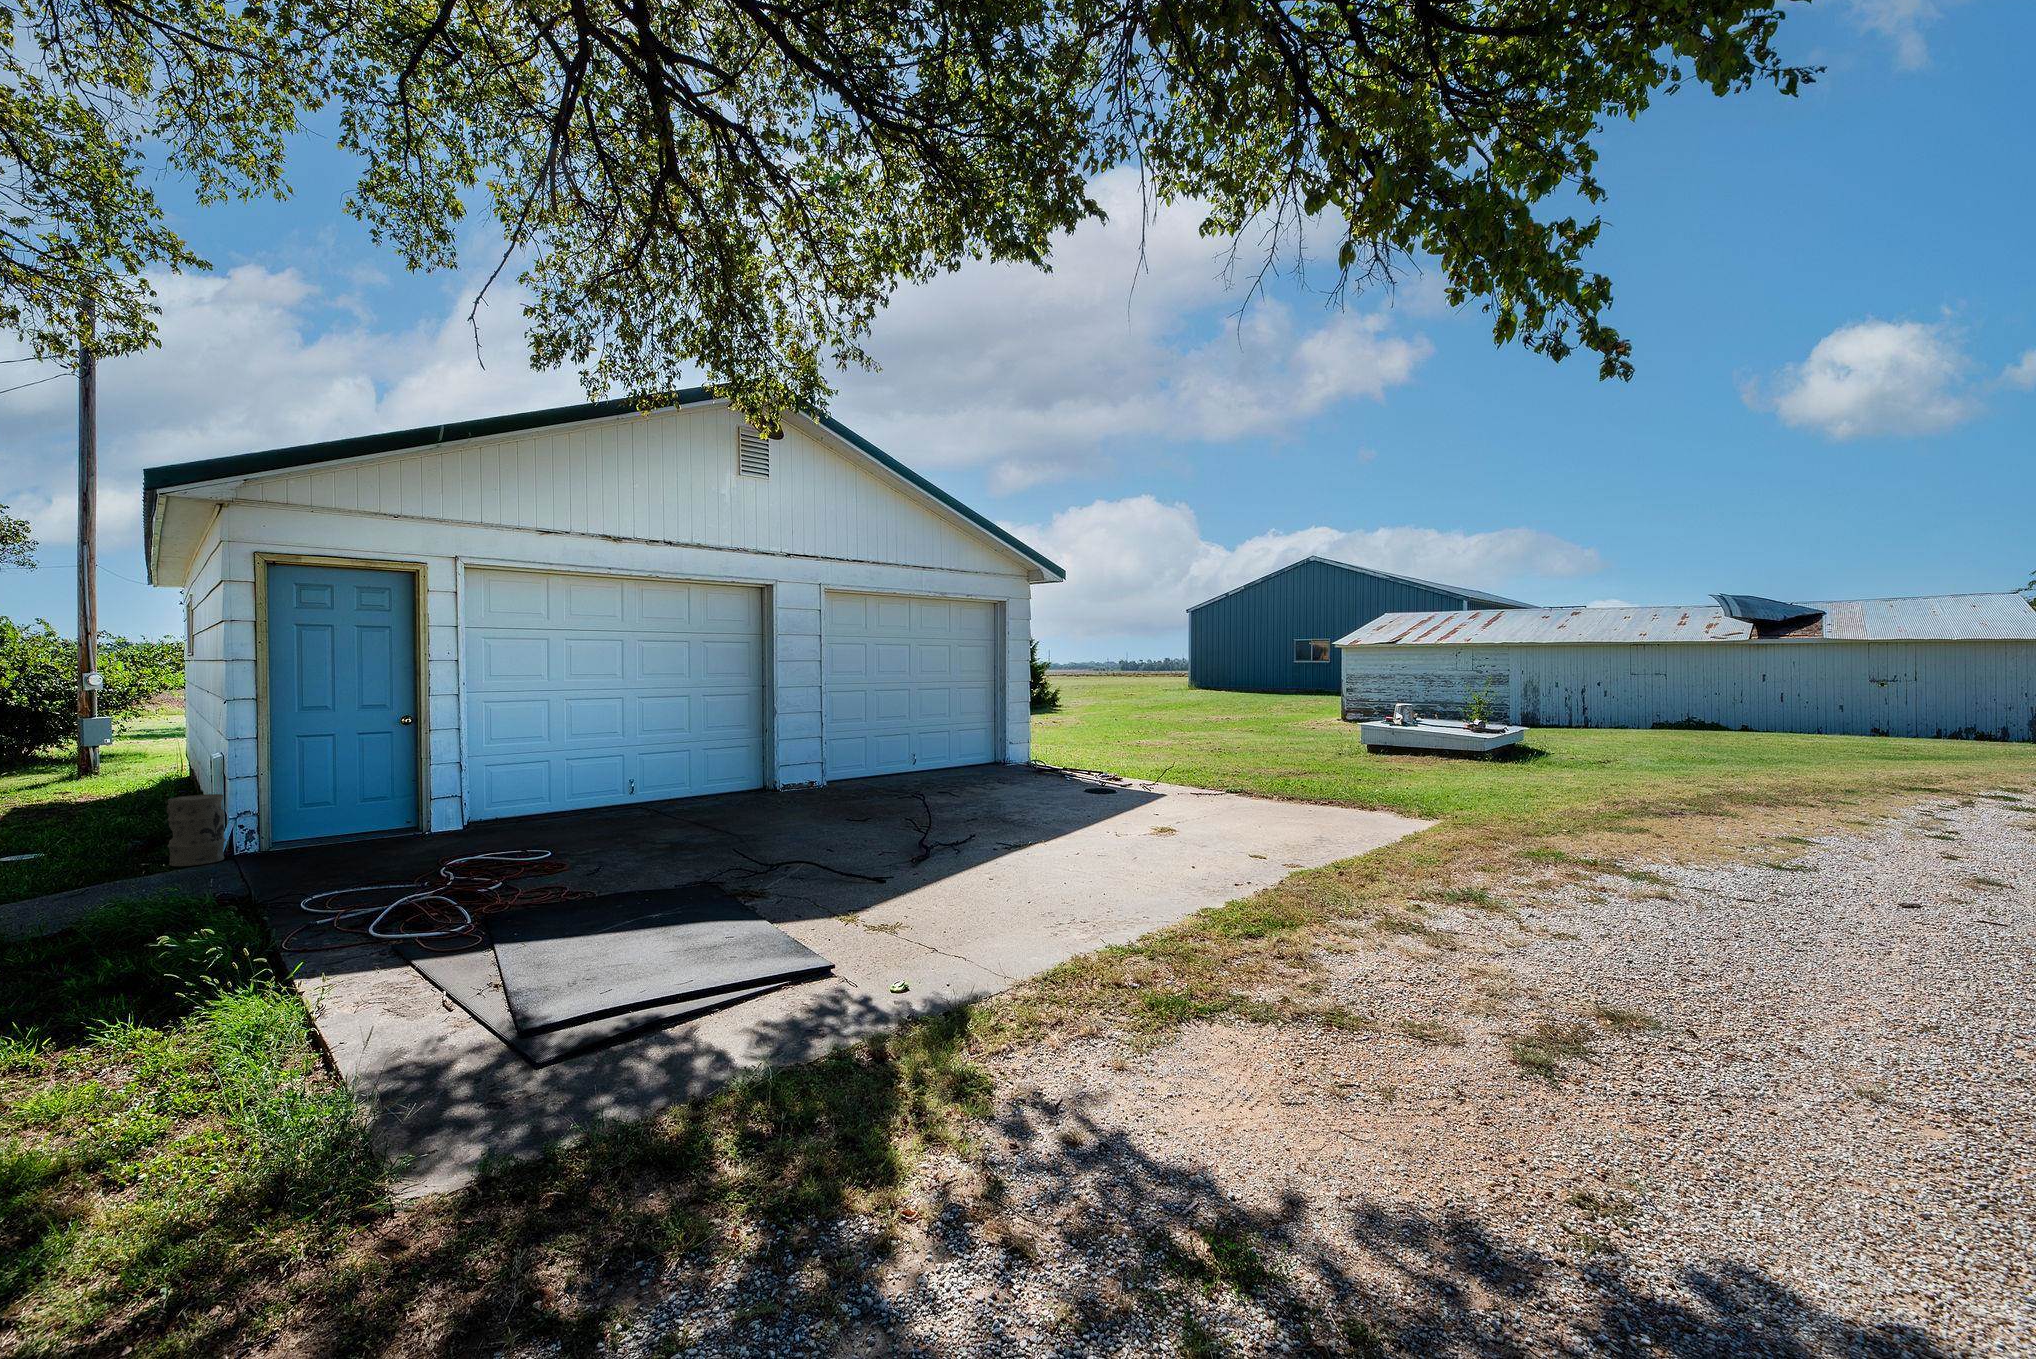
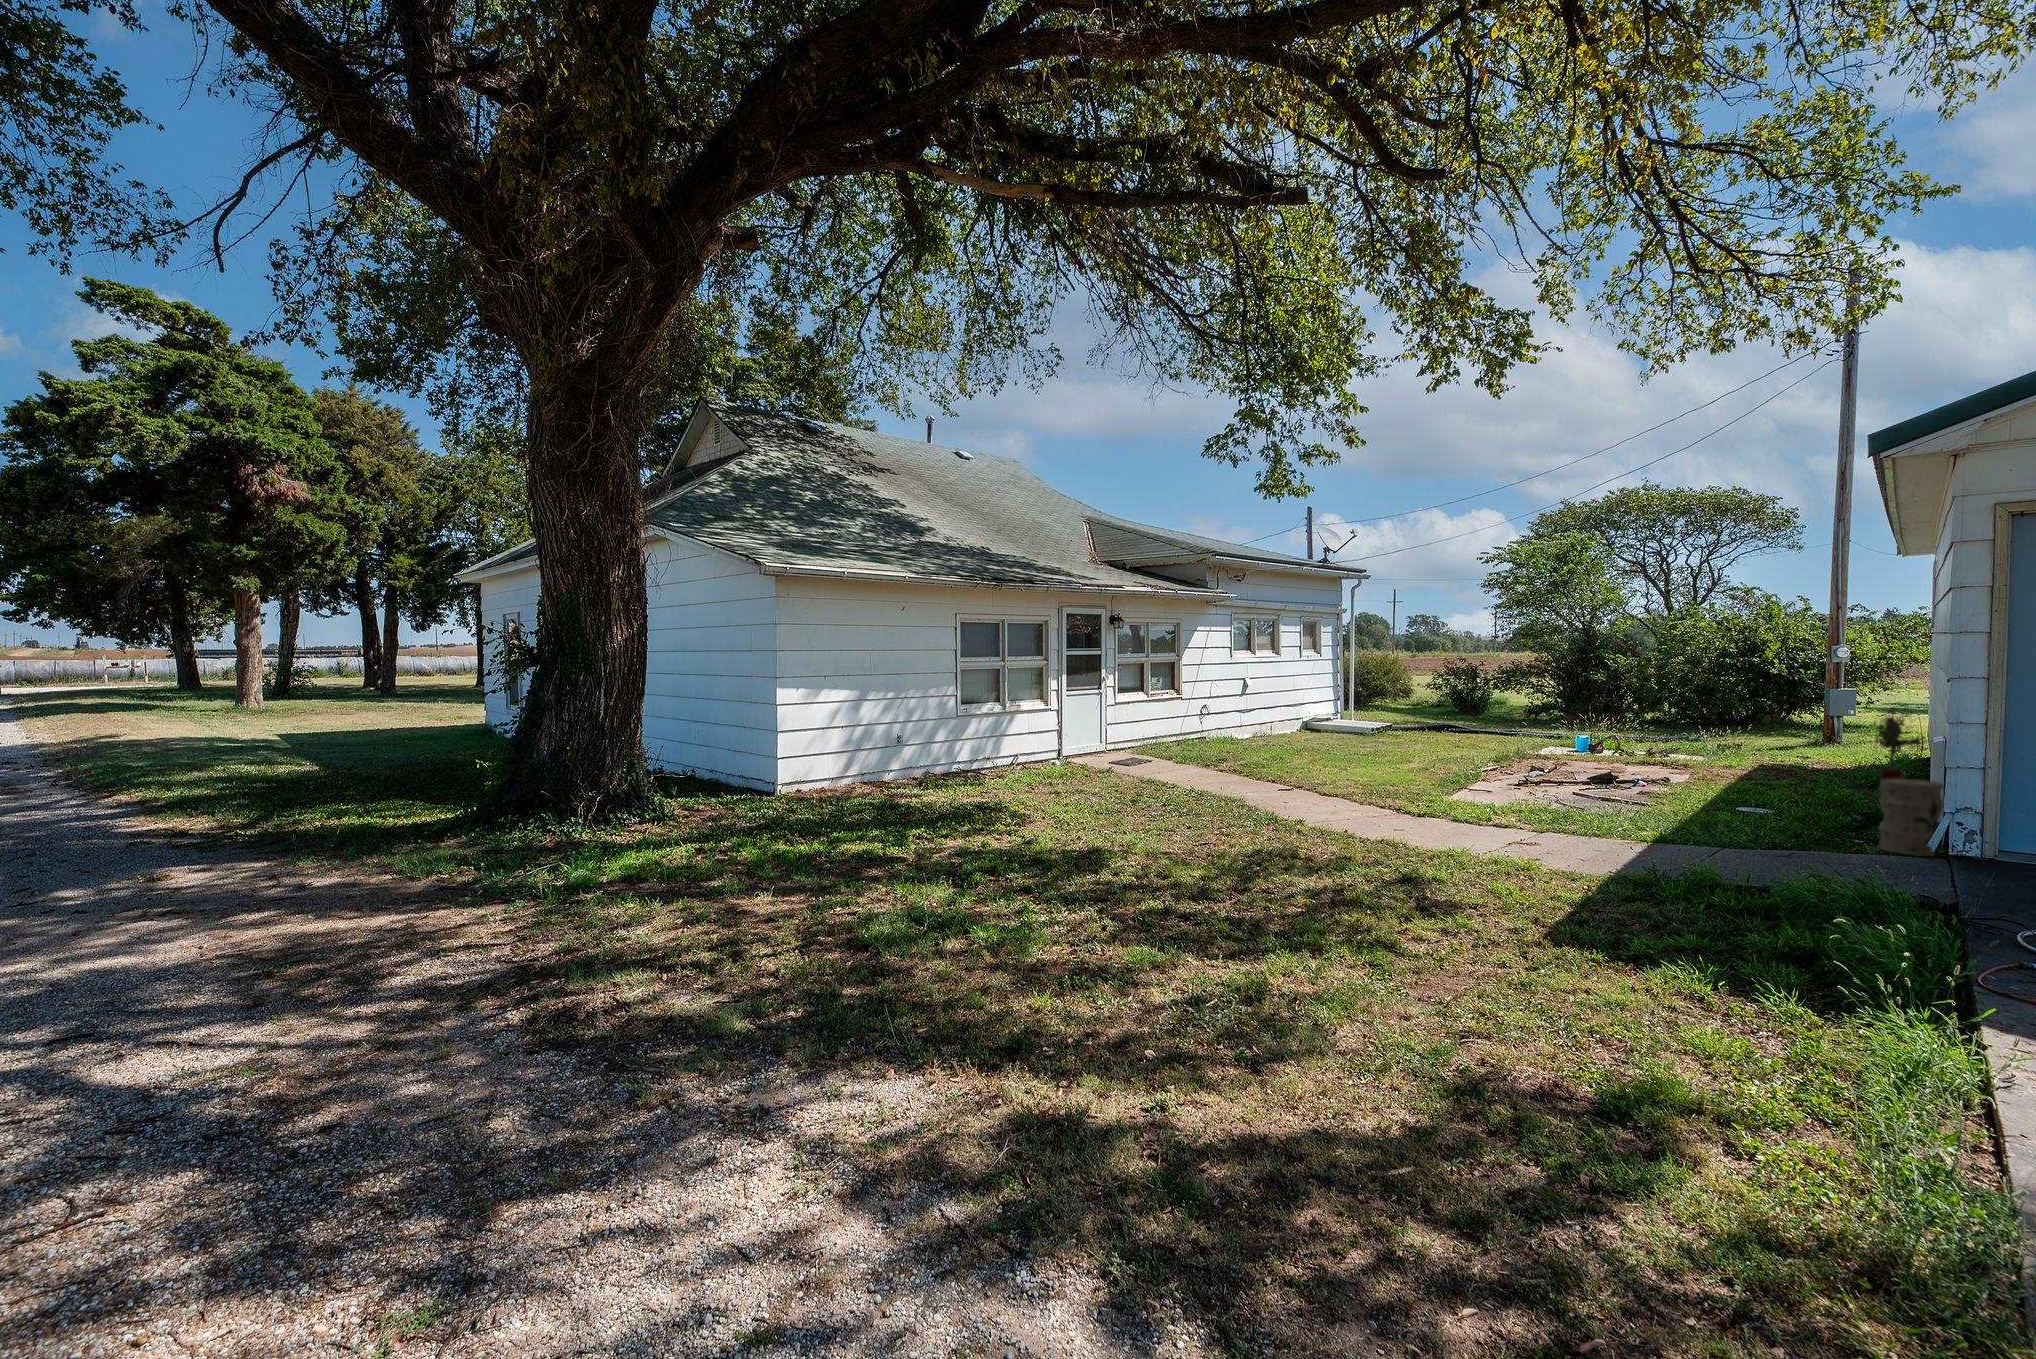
potted tree: none [140,731,197,807] -> present [1874,707,1929,779]

